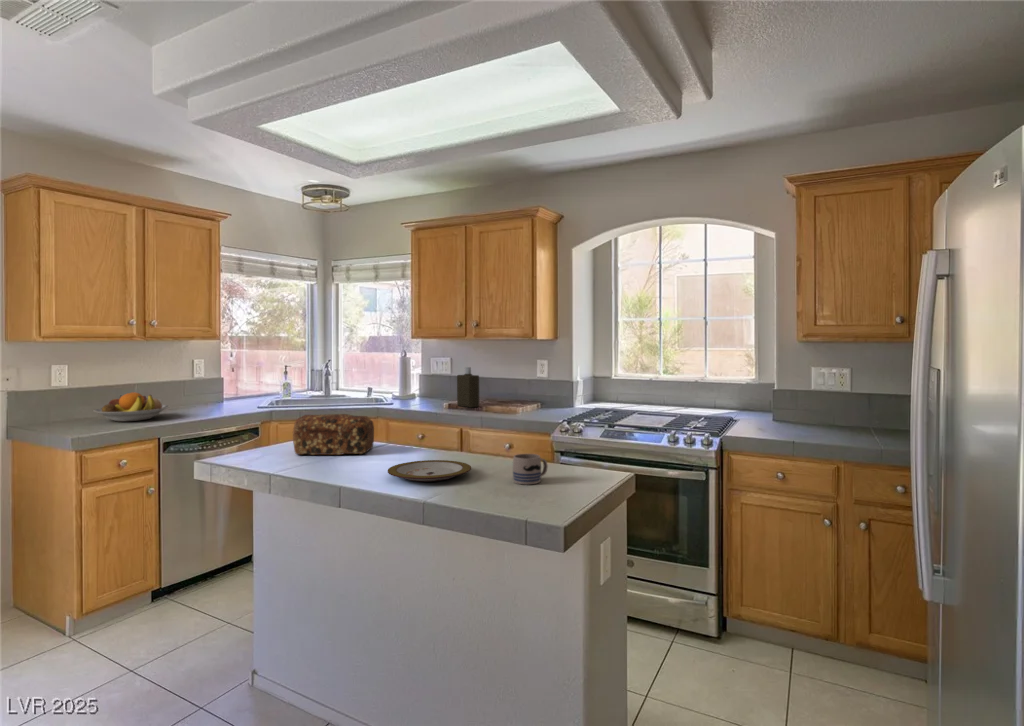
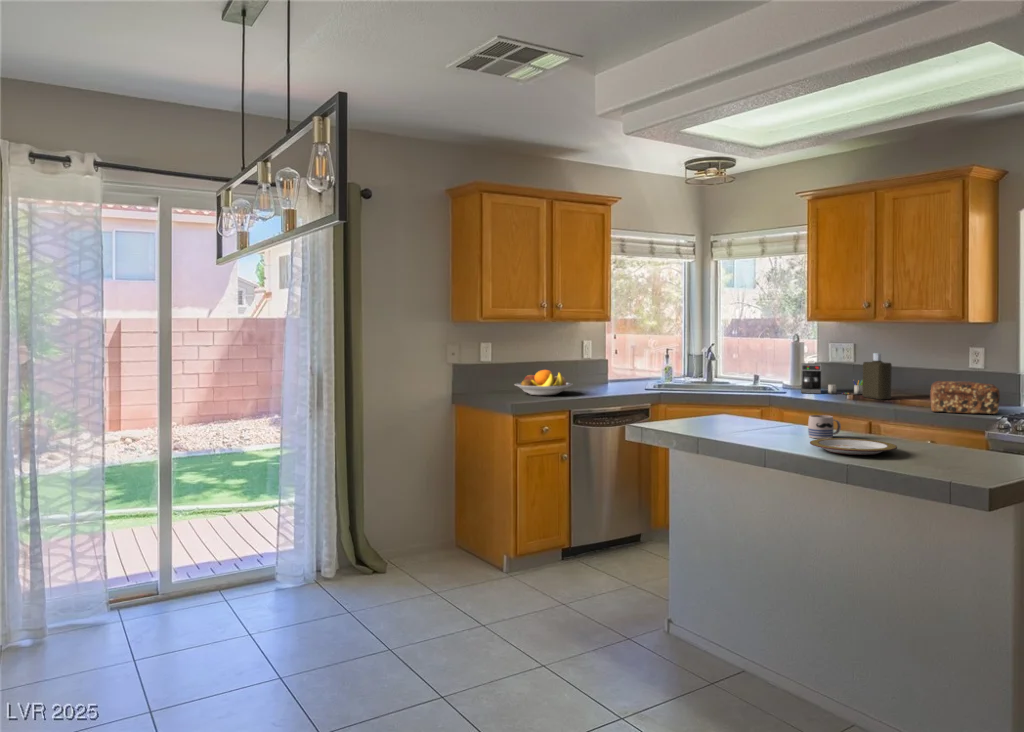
coffee maker: none [407,377,460,404] -> present [801,363,863,394]
bread loaf: present [293,414,374,455] -> present [930,381,1000,414]
mug: present [513,454,548,484] -> present [808,415,841,439]

